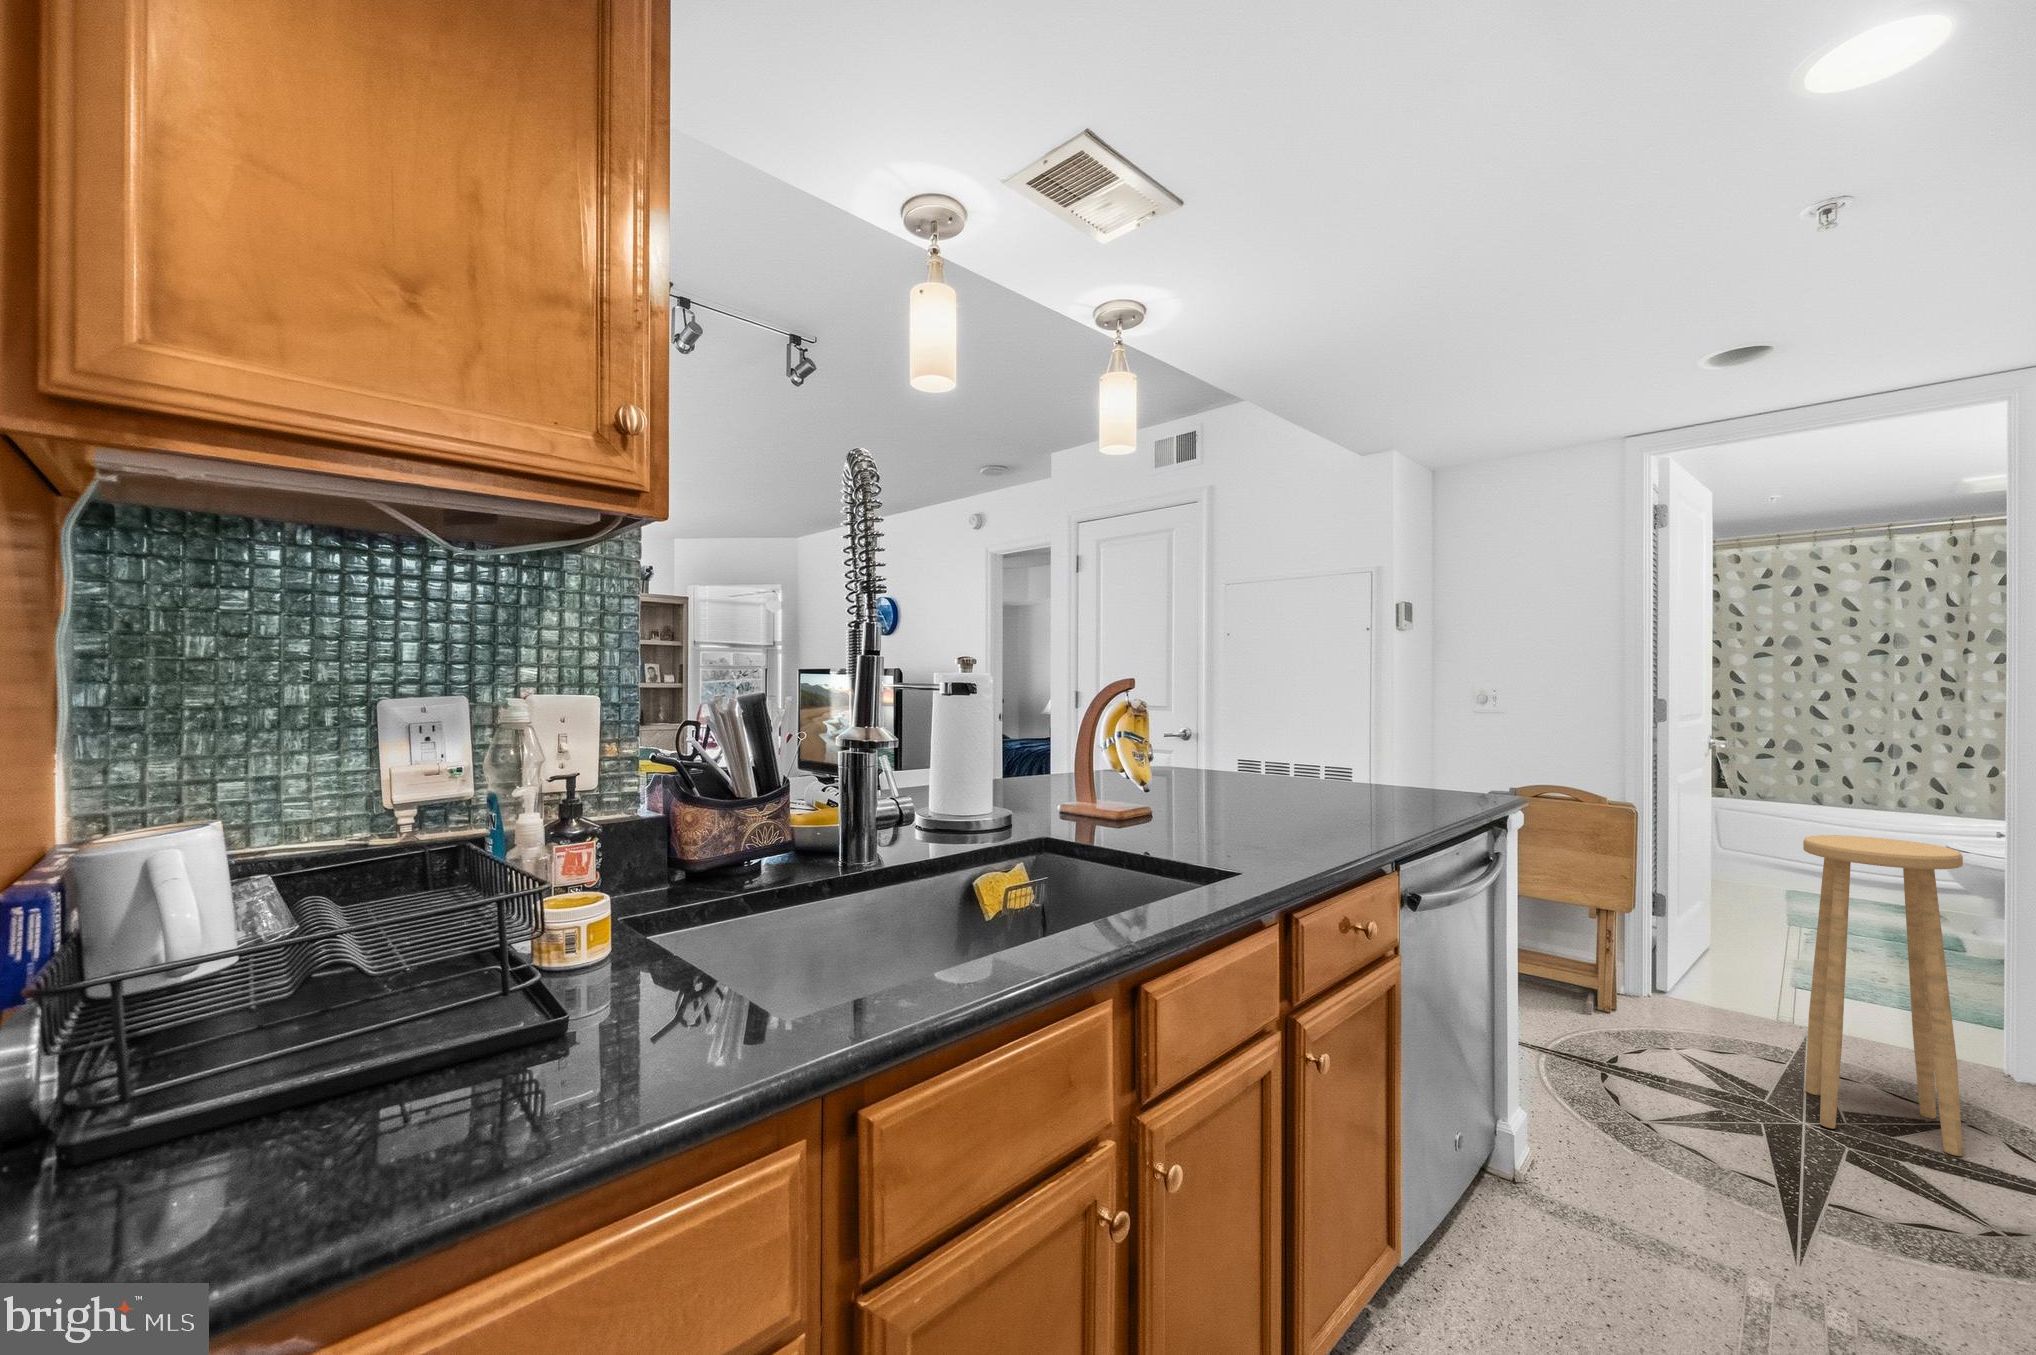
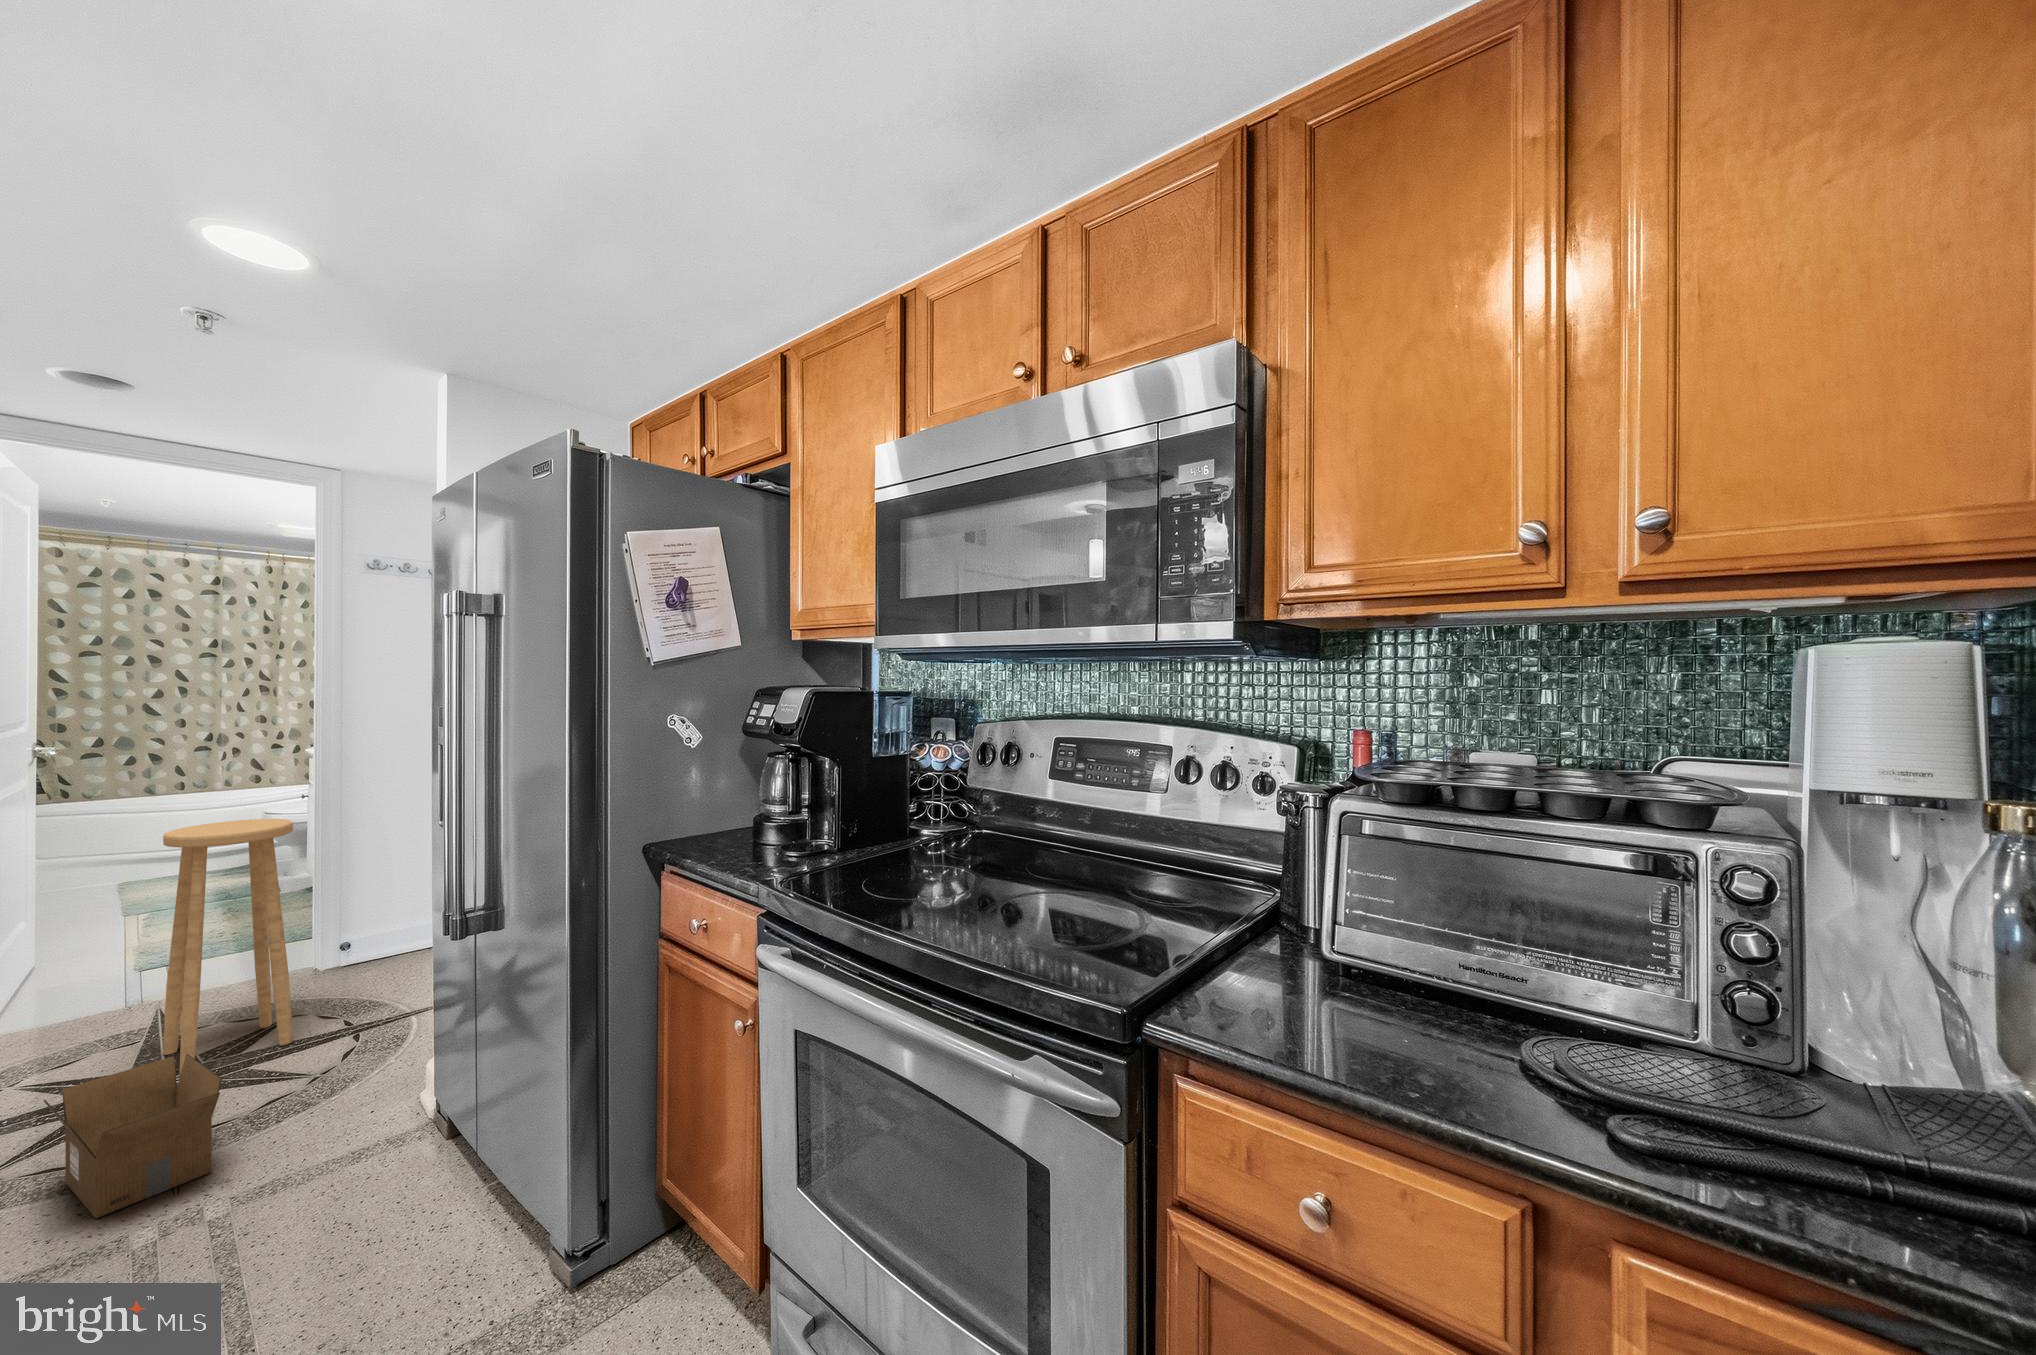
cardboard box: none [1683,1079,1855,1268] -> present [44,1054,222,1218]

